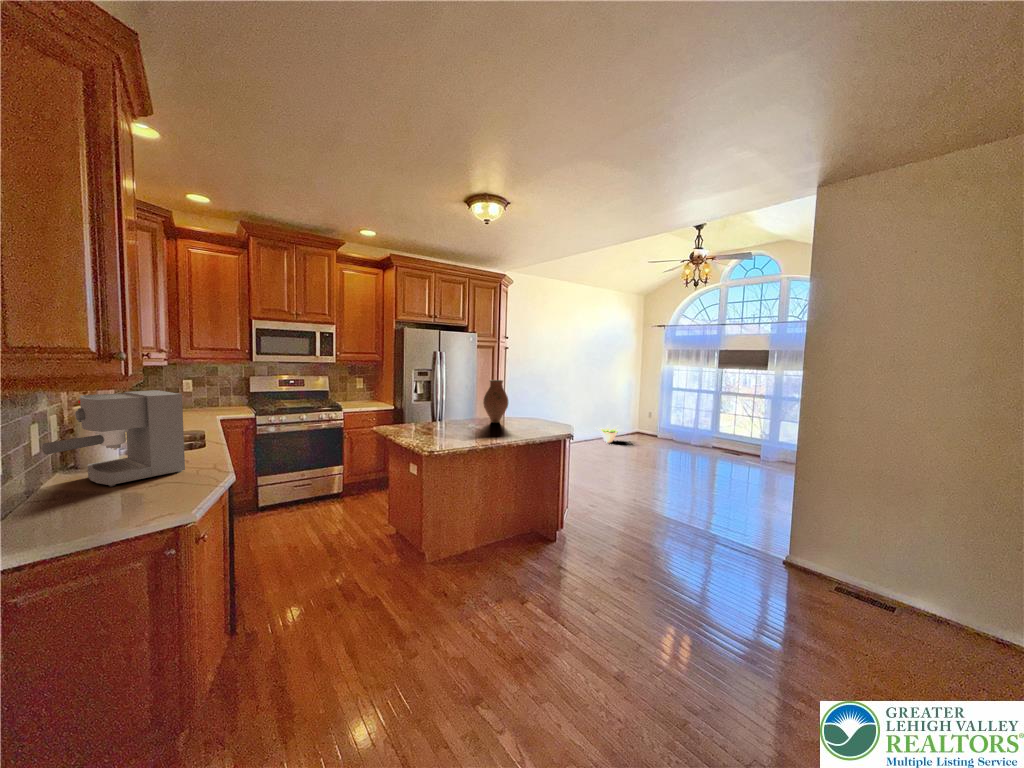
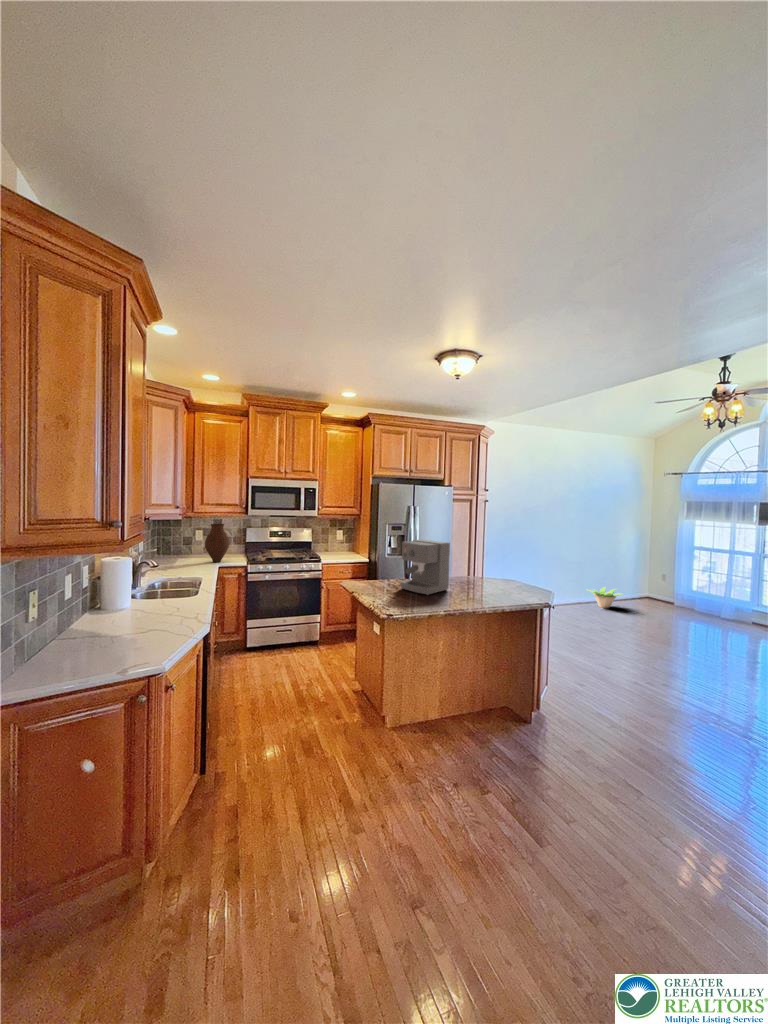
vase: present [483,380,508,423] -> present [205,524,229,562]
coffee maker: present [42,390,185,486] -> present [401,539,450,595]

